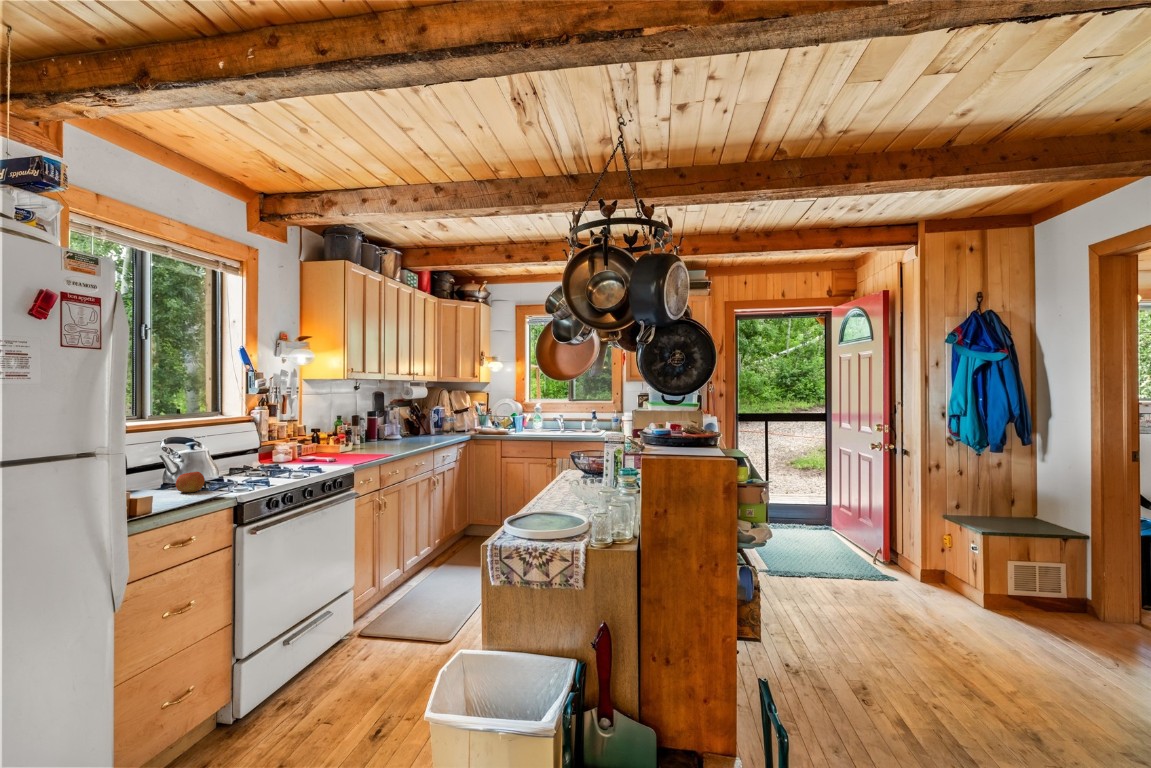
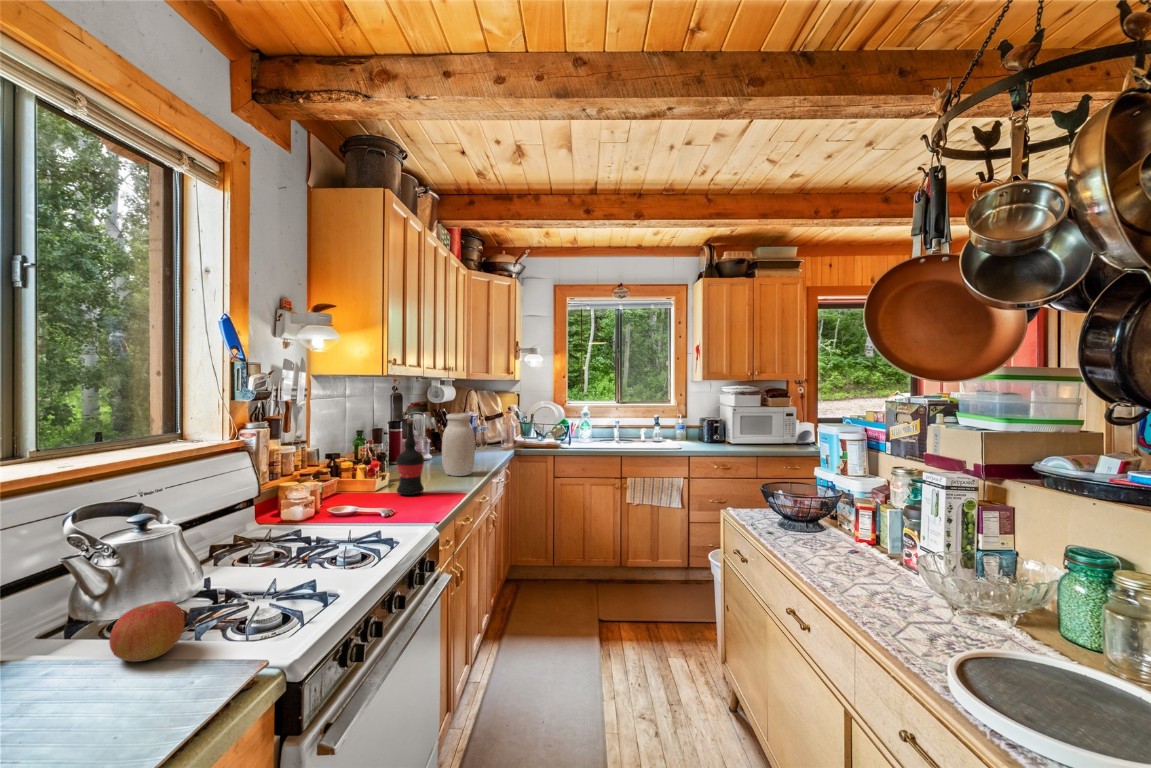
jar: none [395,404,418,446] -> present [442,413,475,476]
wine bottle: none [352,406,370,454] -> present [396,419,424,495]

